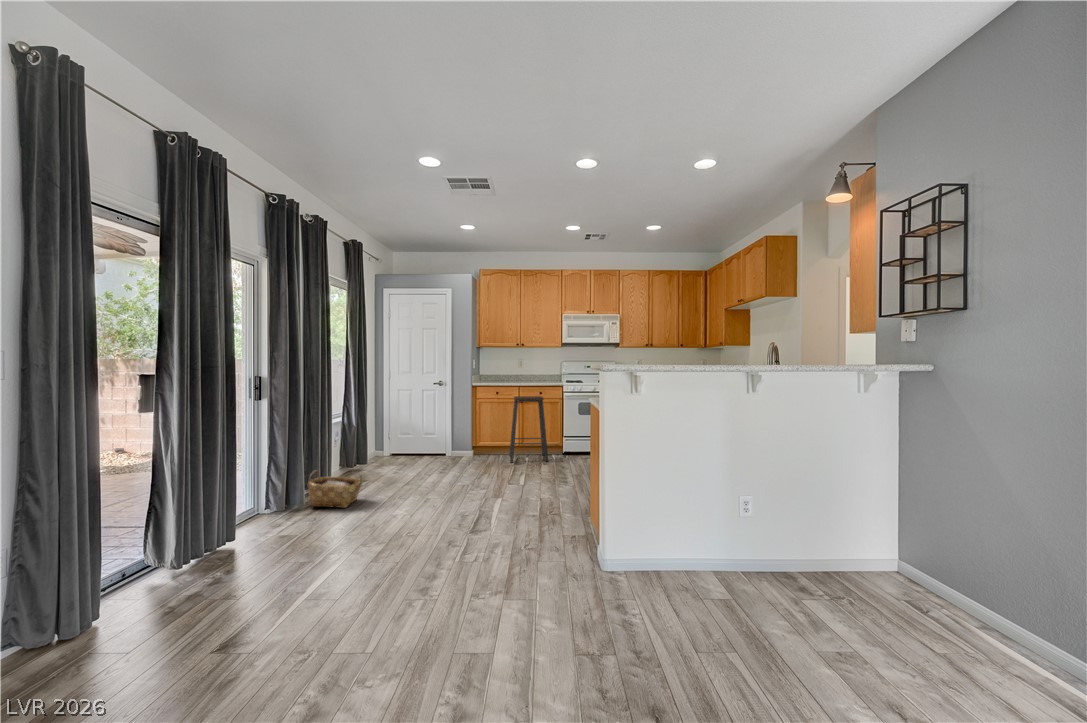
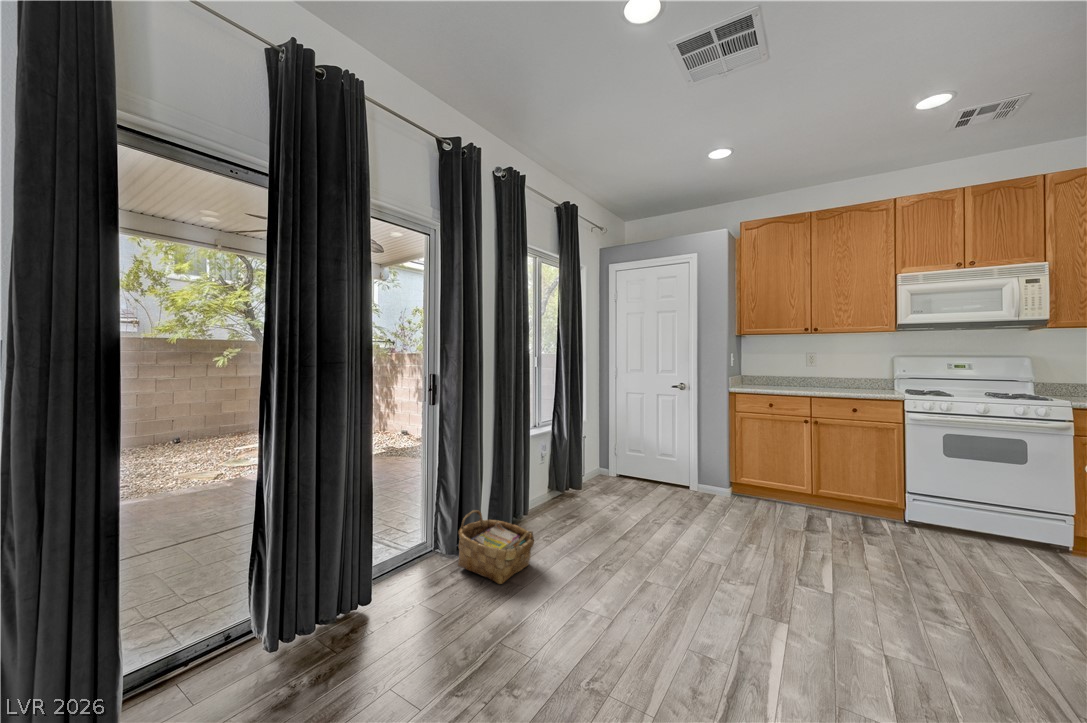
bar stool: present [509,396,548,463] -> none [793,412,877,537]

